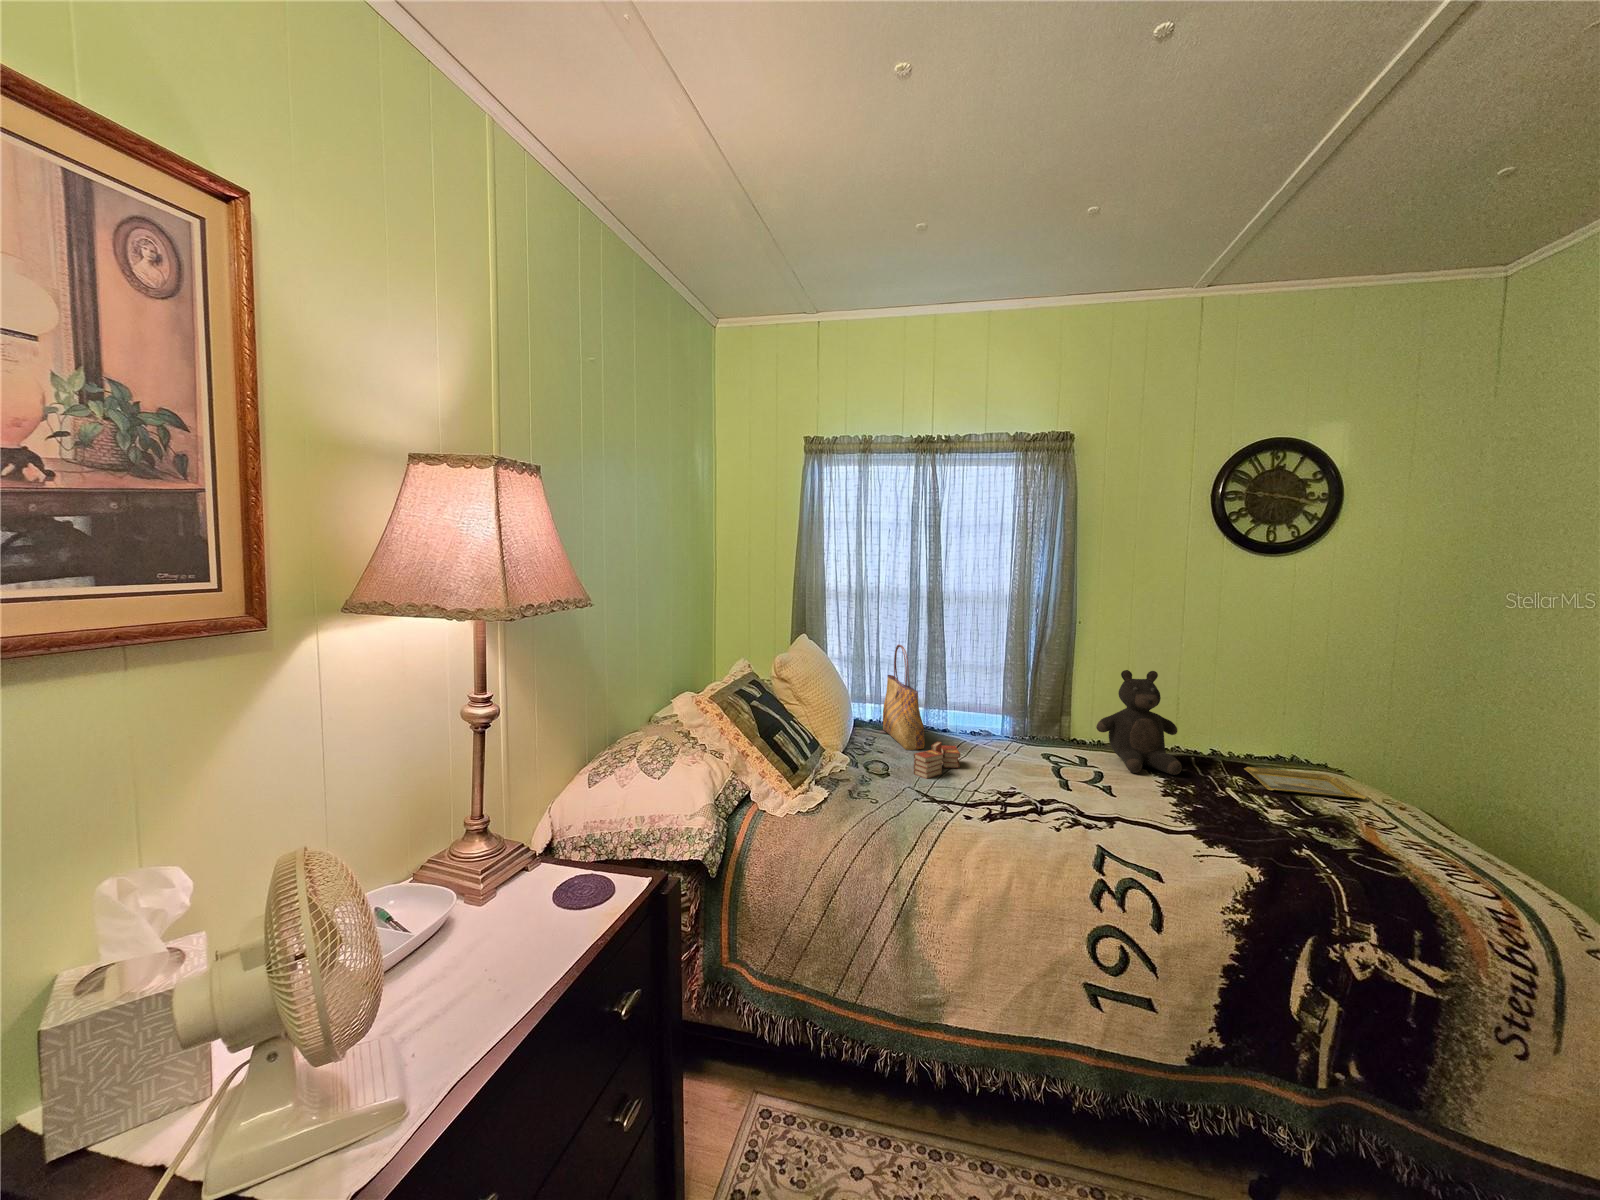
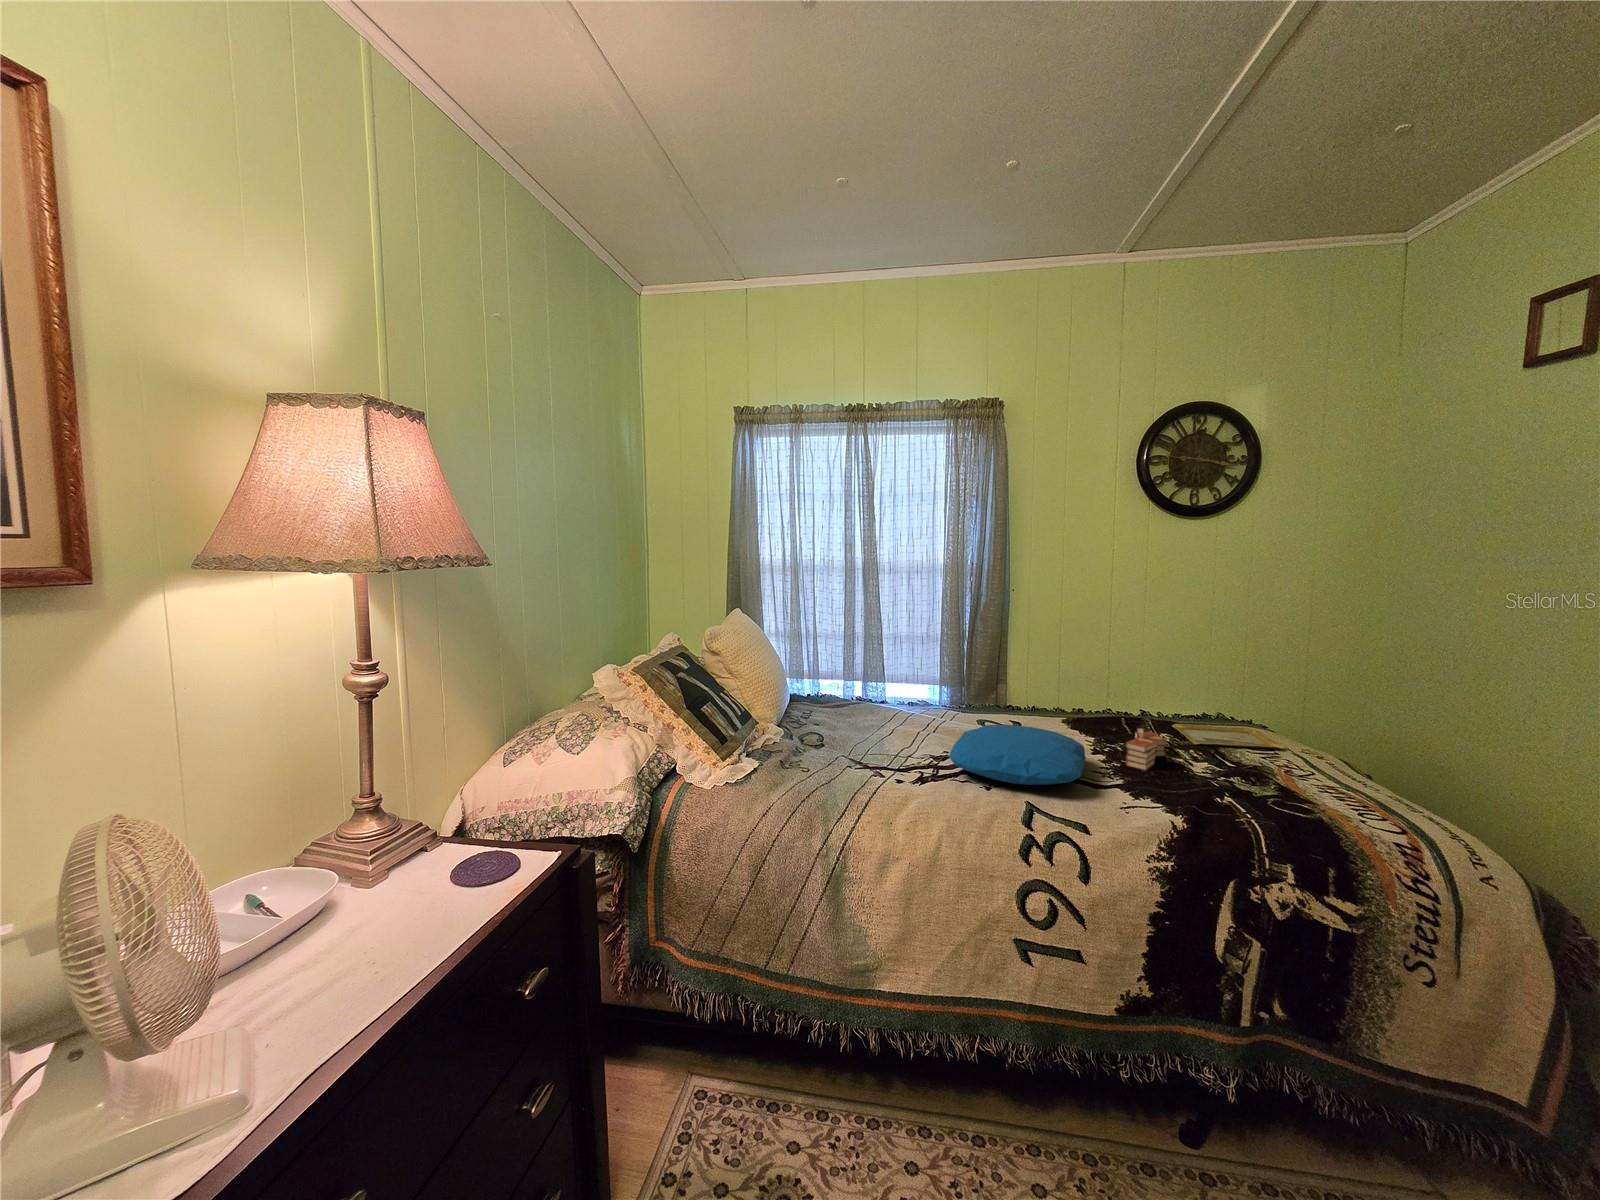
tote bag: present [883,645,925,750] -> none [827,618,866,722]
teddy bear: present [1096,670,1182,775] -> none [1032,634,1113,734]
book: present [914,742,960,779] -> present [1125,728,1167,770]
pillow: none [1015,762,1157,828] -> present [949,725,1086,785]

